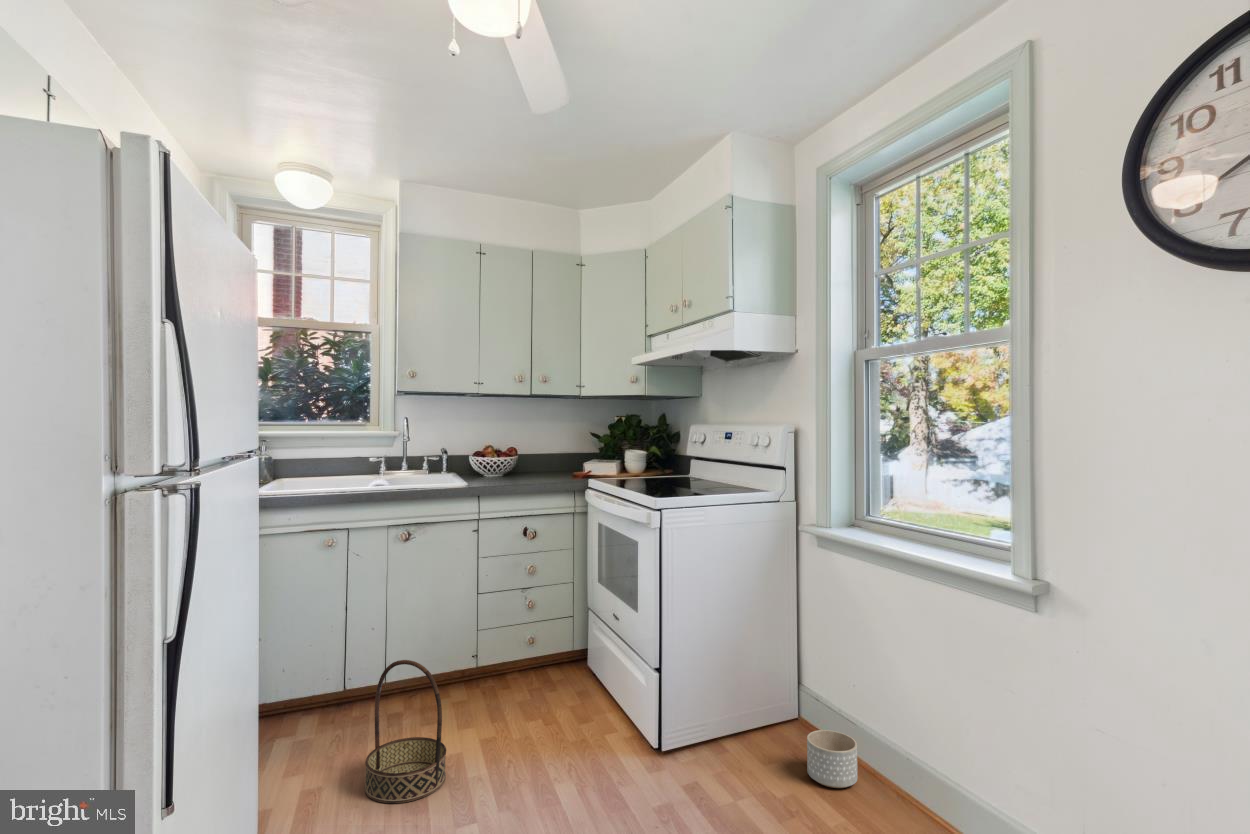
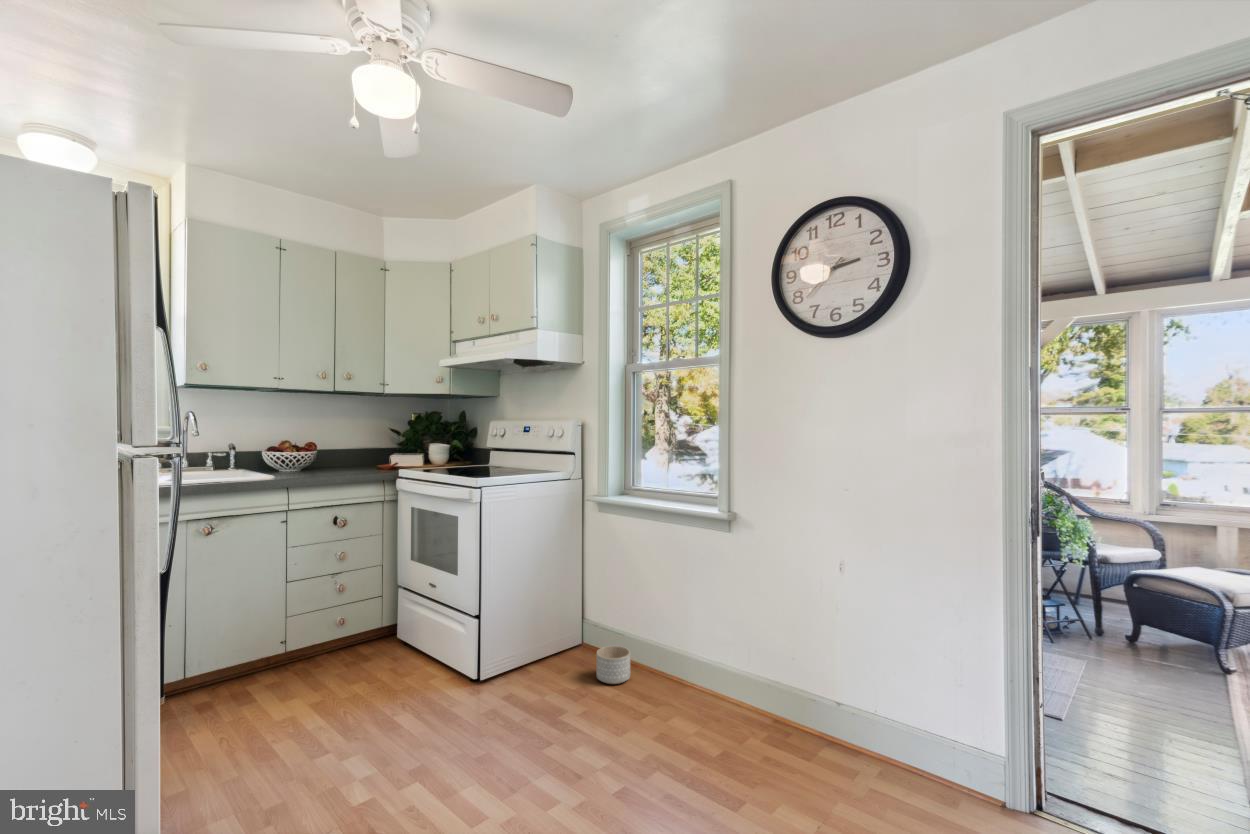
basket: present [365,660,446,803] -> none [219,648,302,779]

